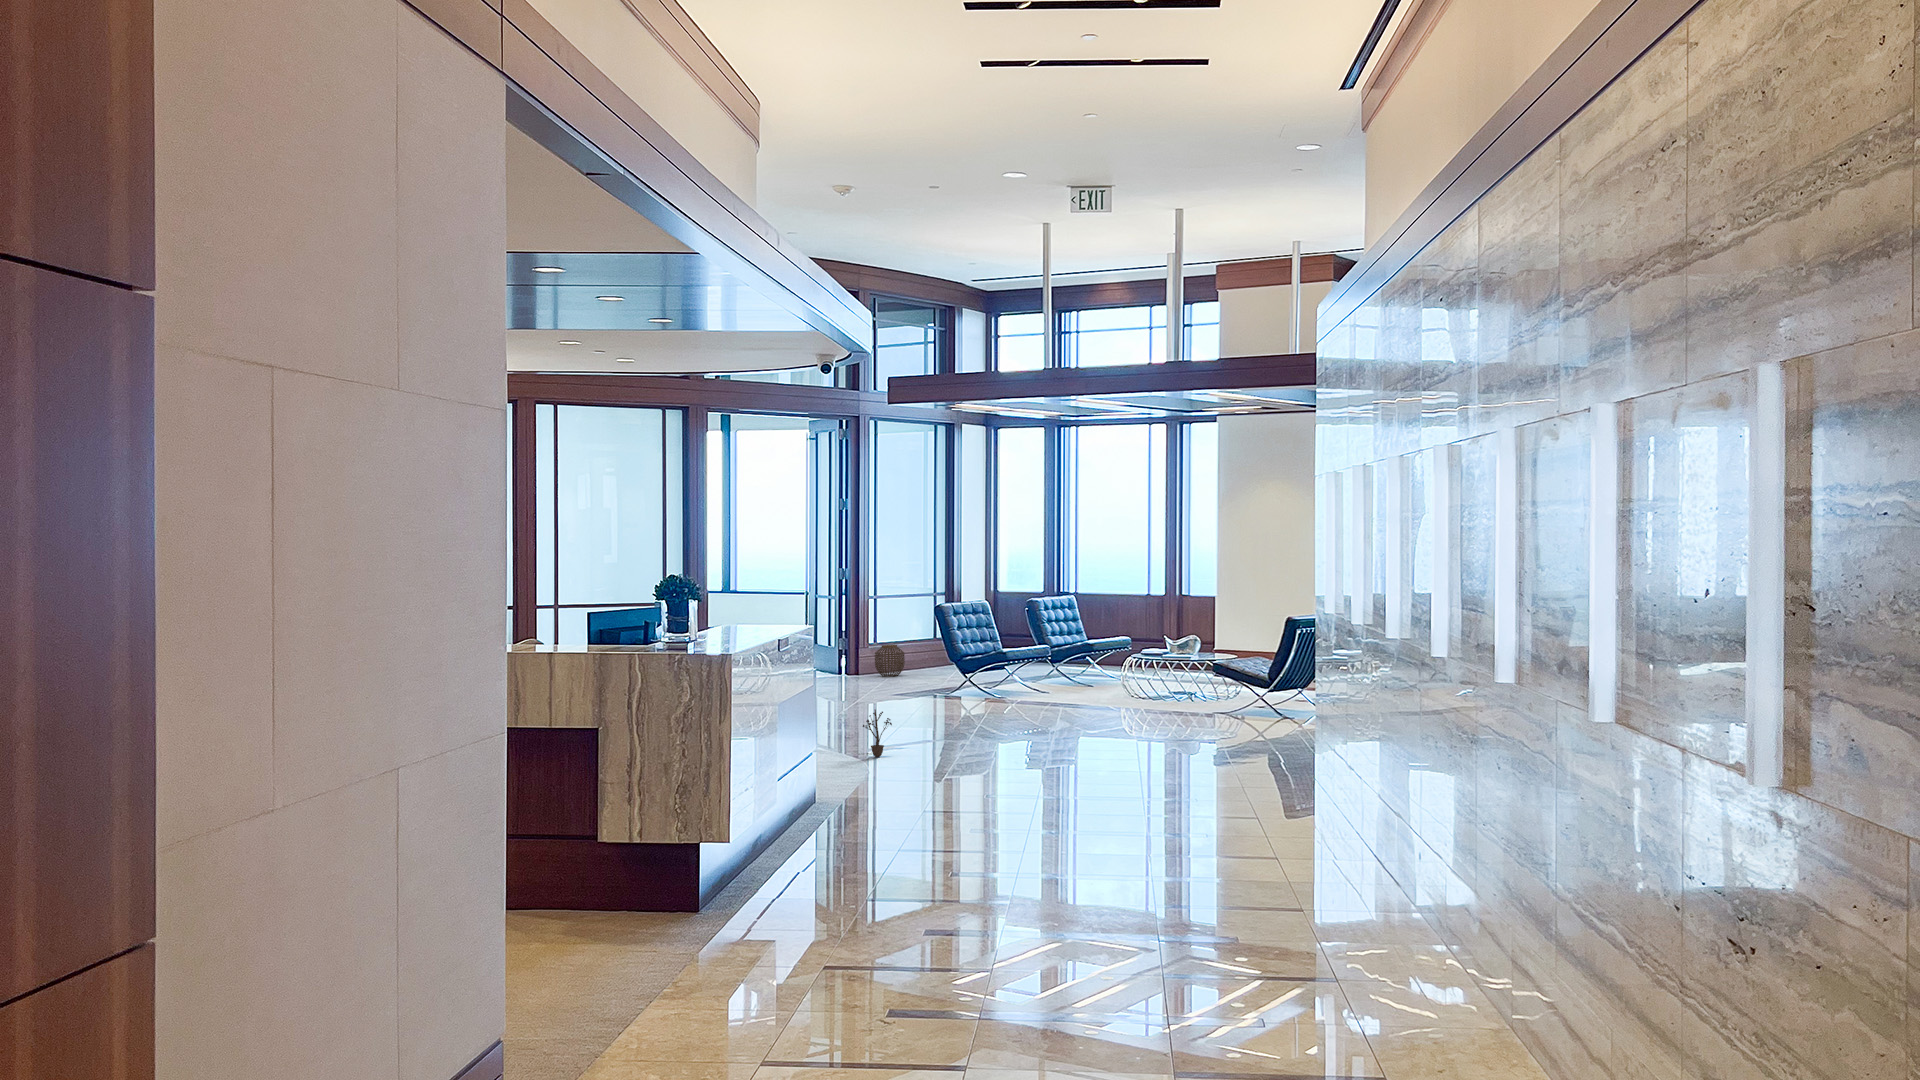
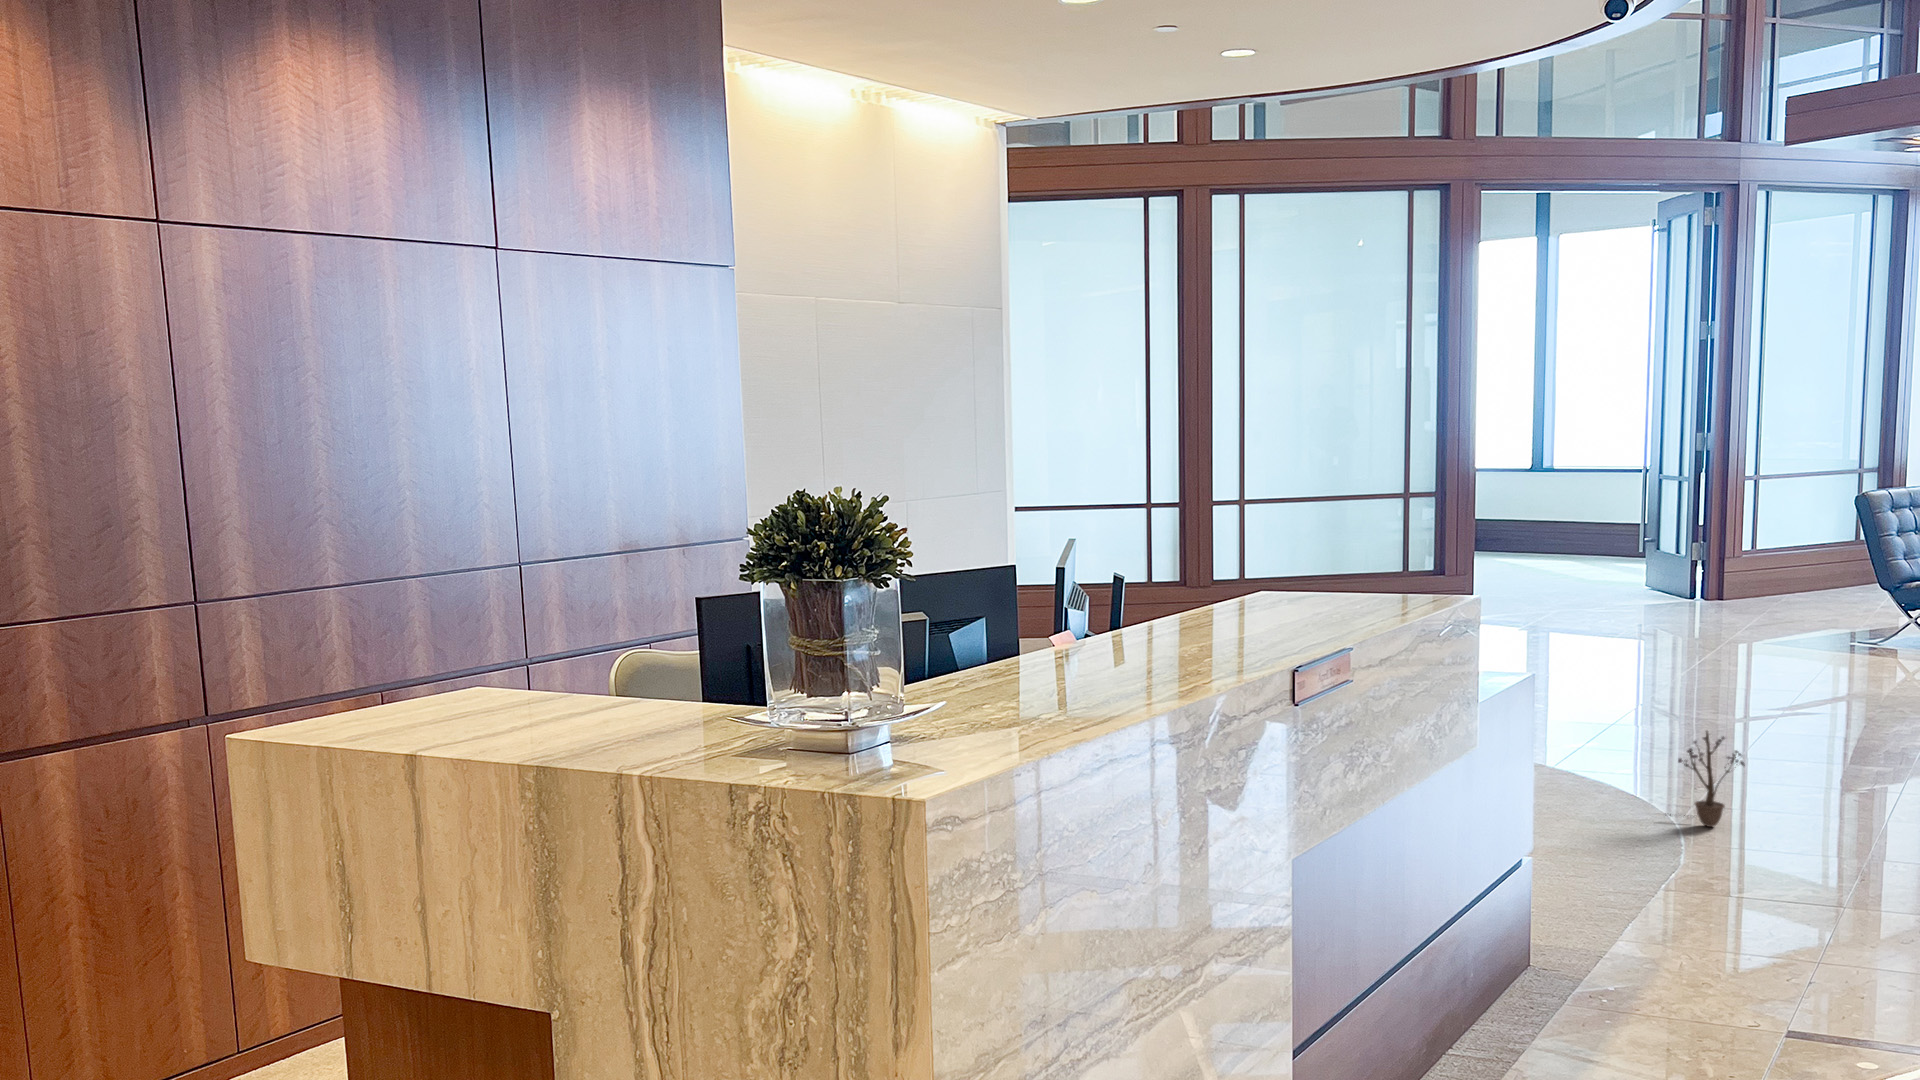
woven basket: present [875,645,905,677] -> none [1750,551,1803,602]

